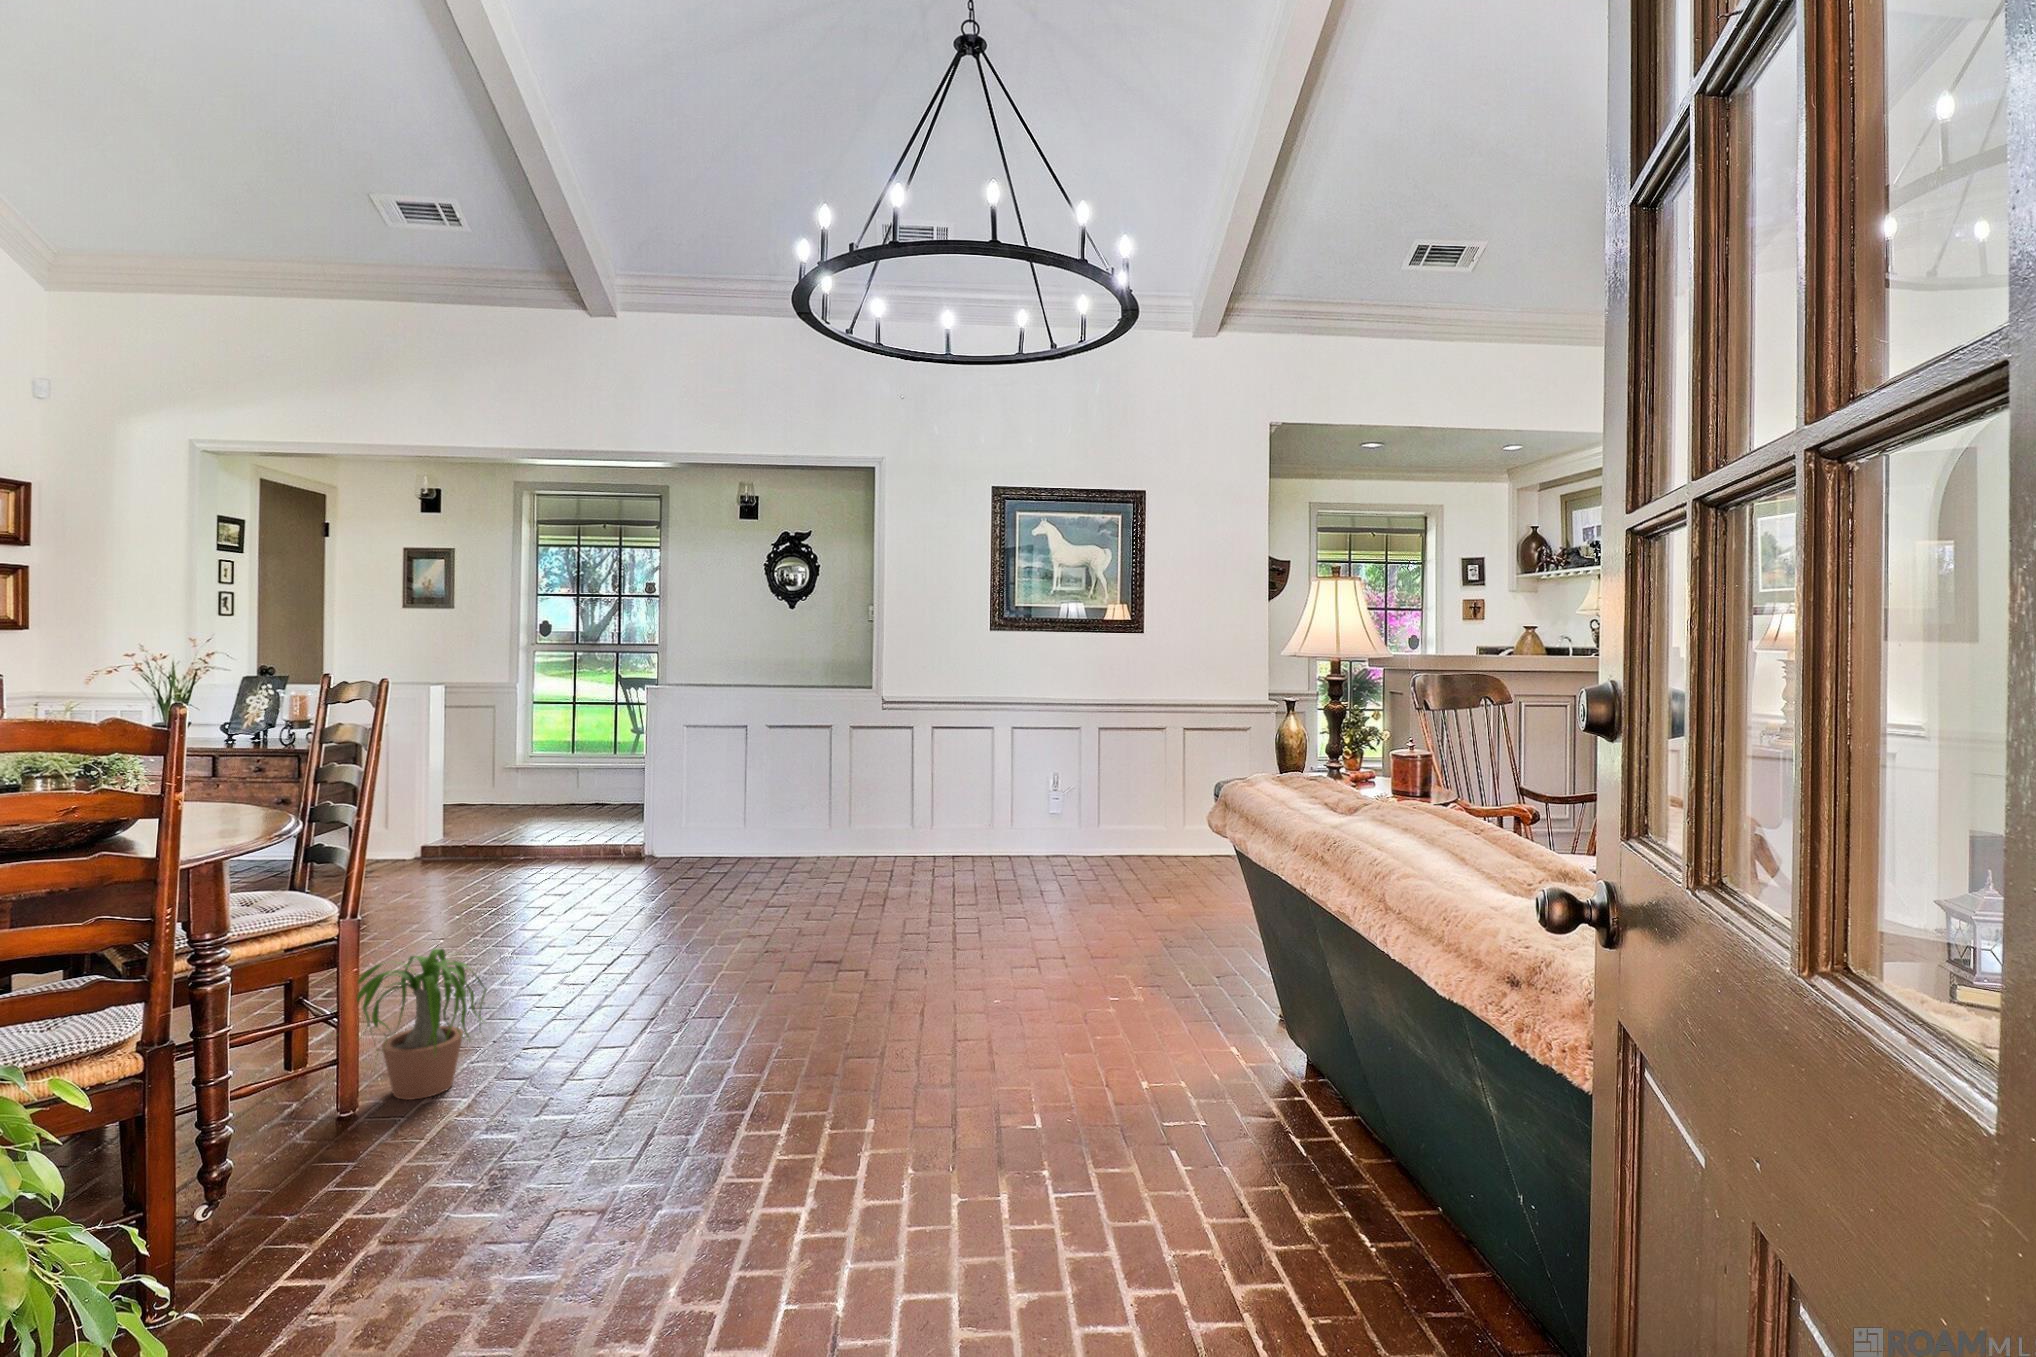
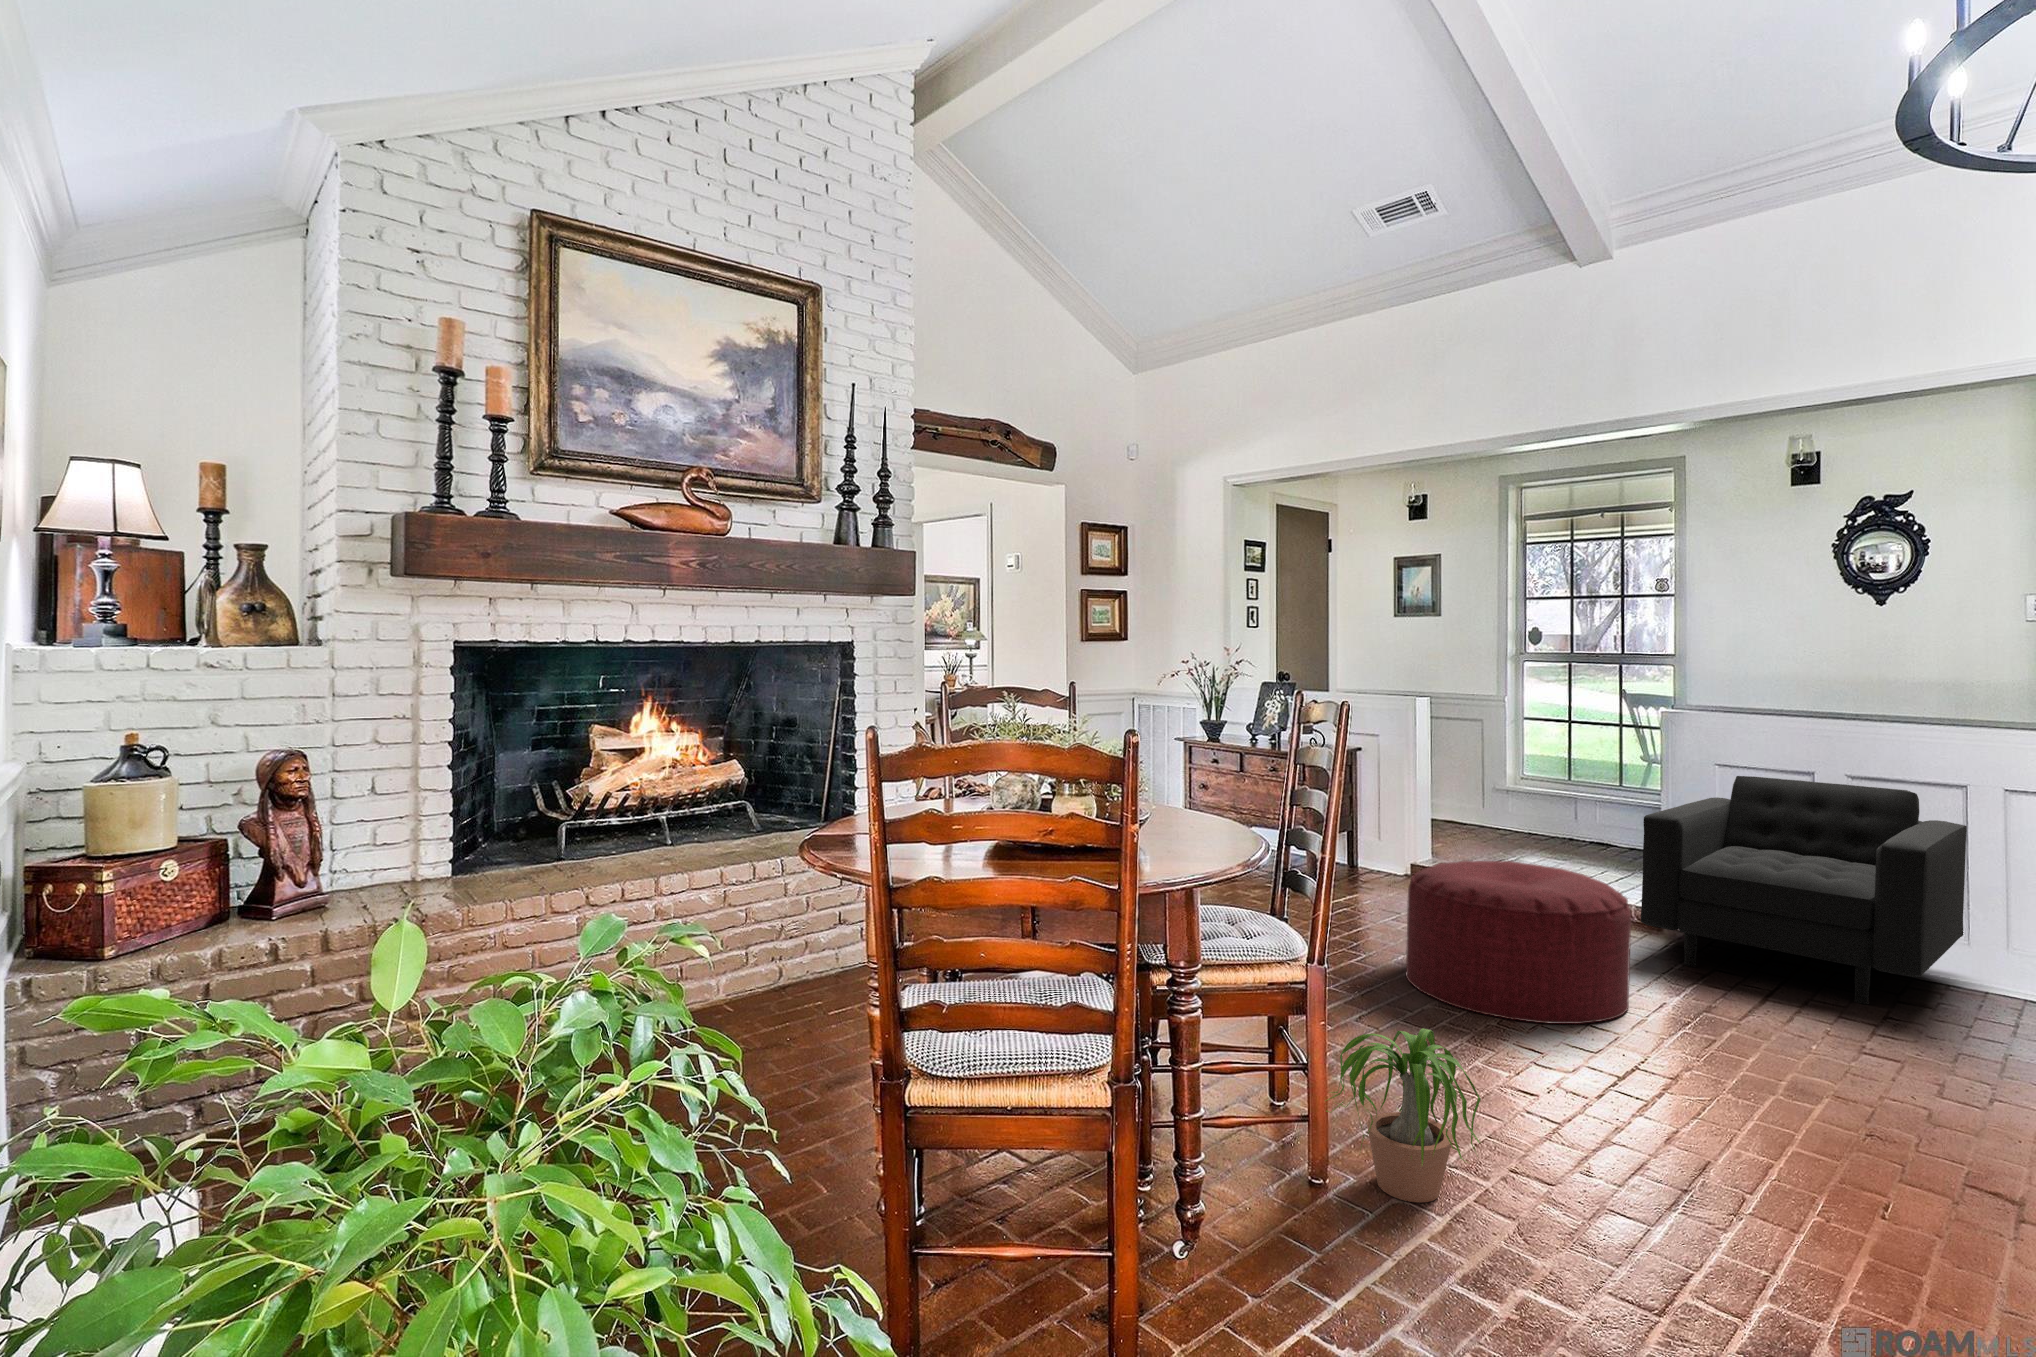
armchair: none [629,734,831,885] -> present [1641,776,1967,1004]
ottoman: none [421,818,617,951] -> present [1406,860,1631,1024]

